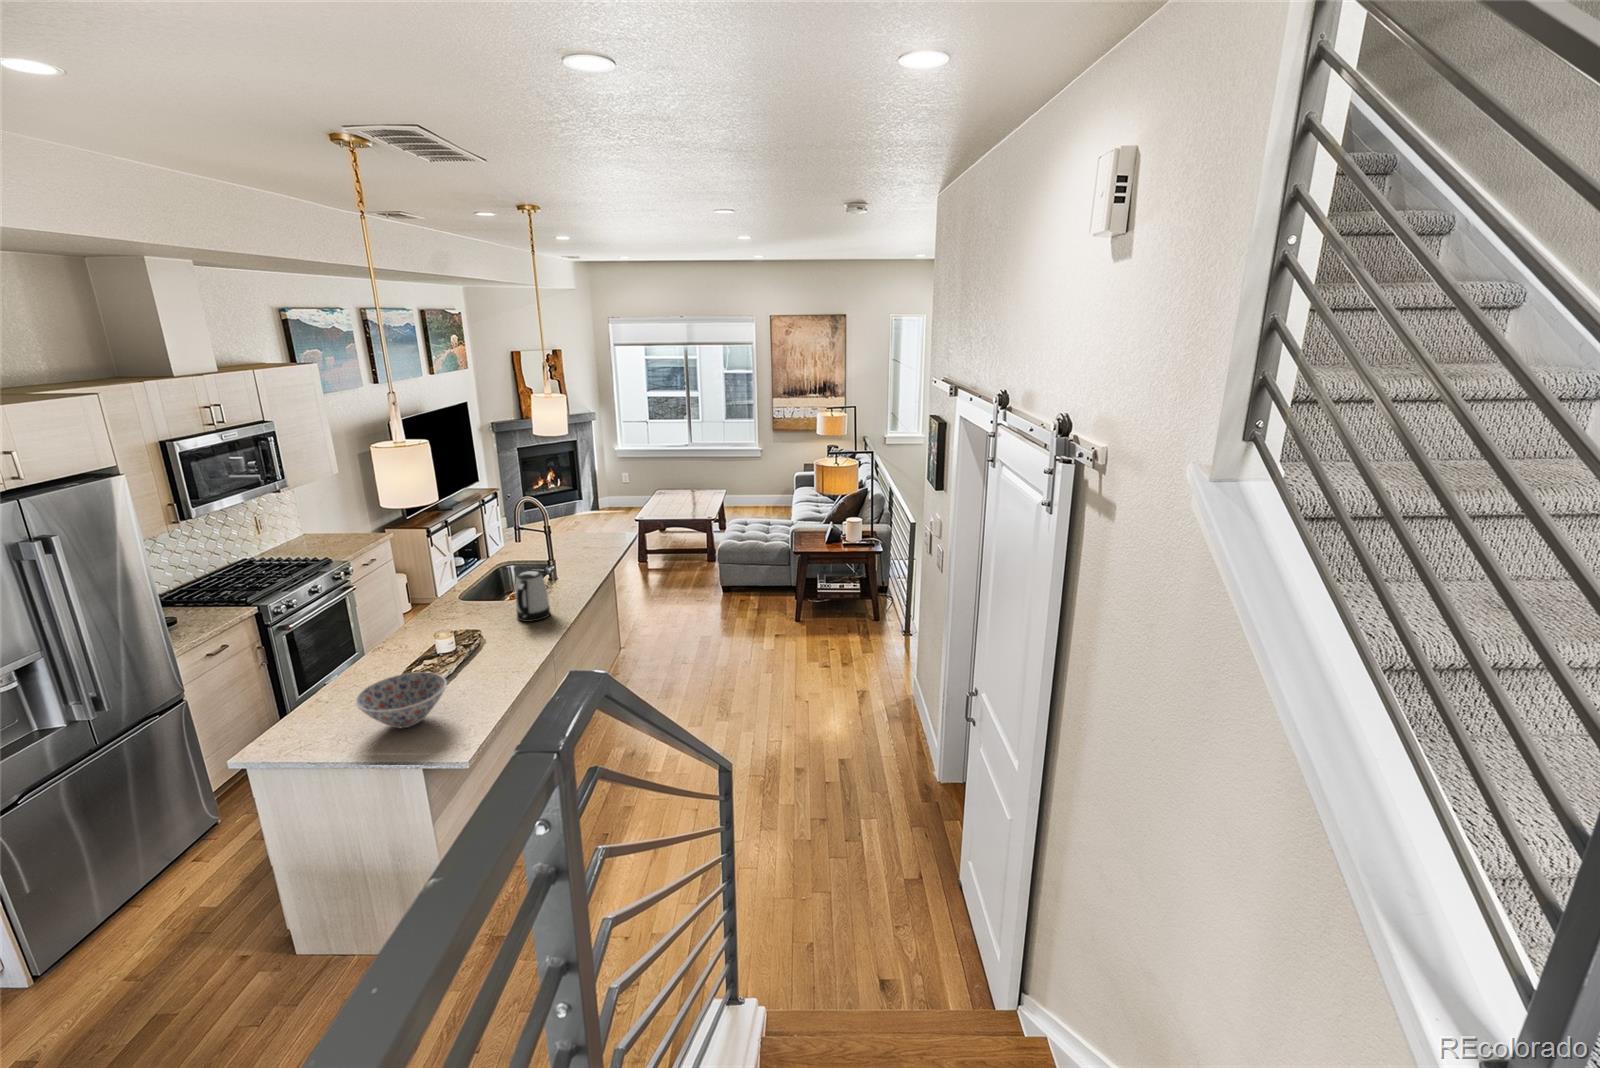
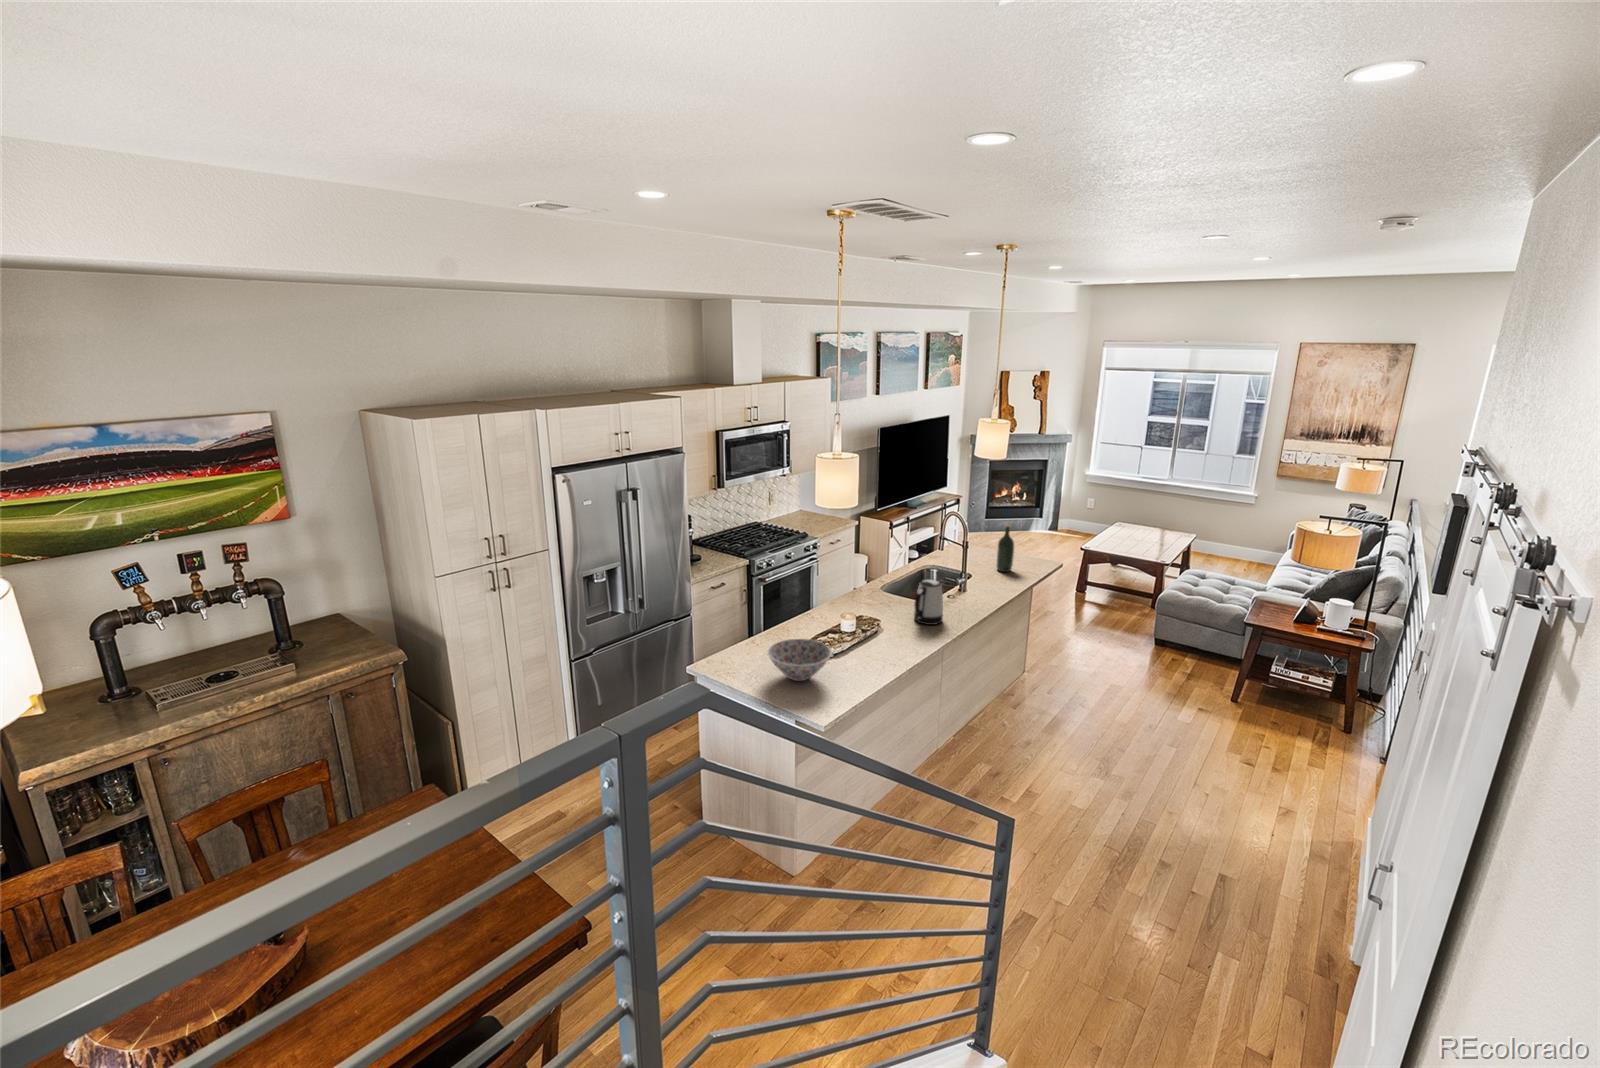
wine bottle: none [576,502,595,551] -> present [996,525,1014,572]

